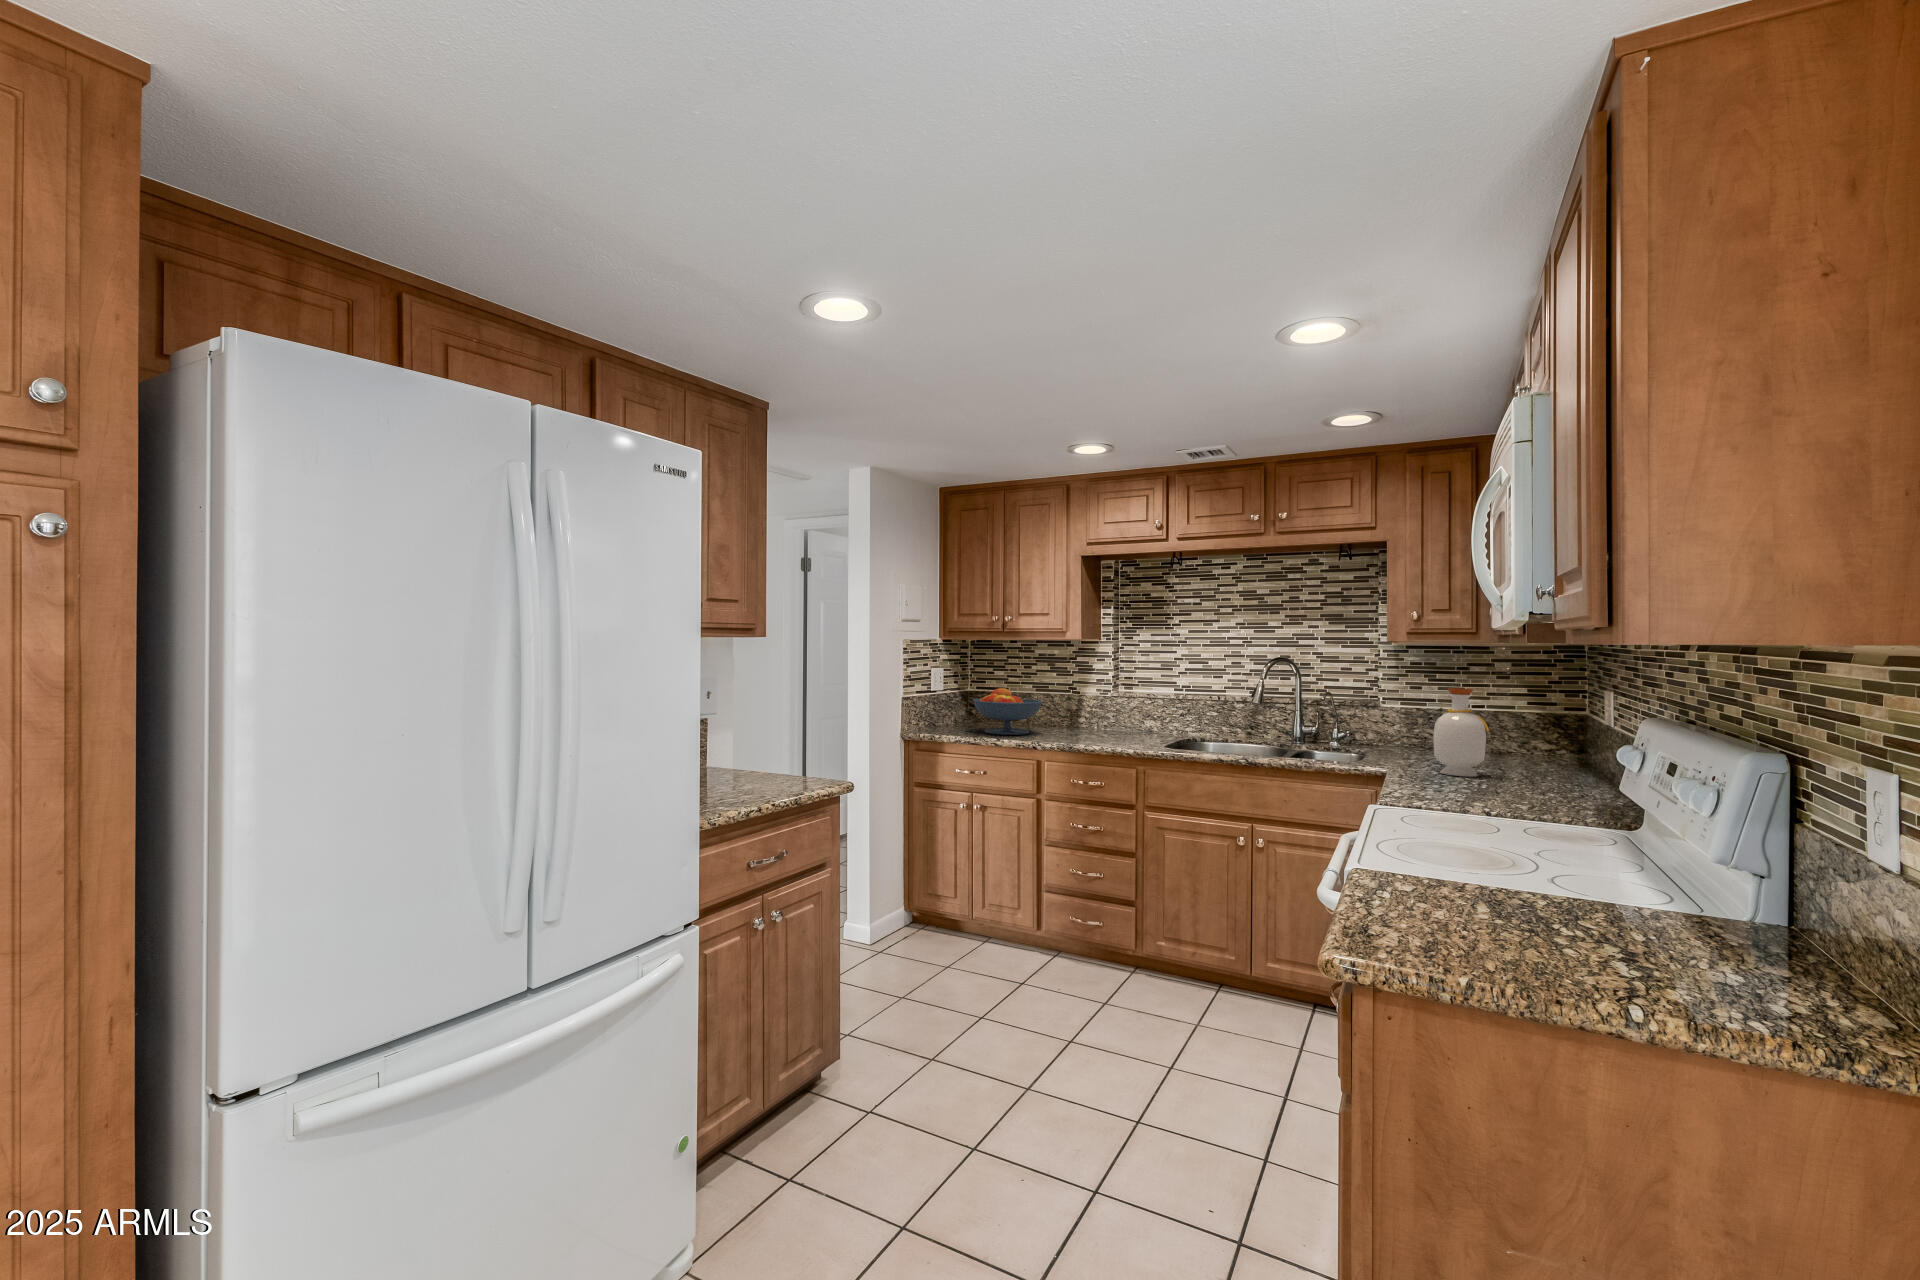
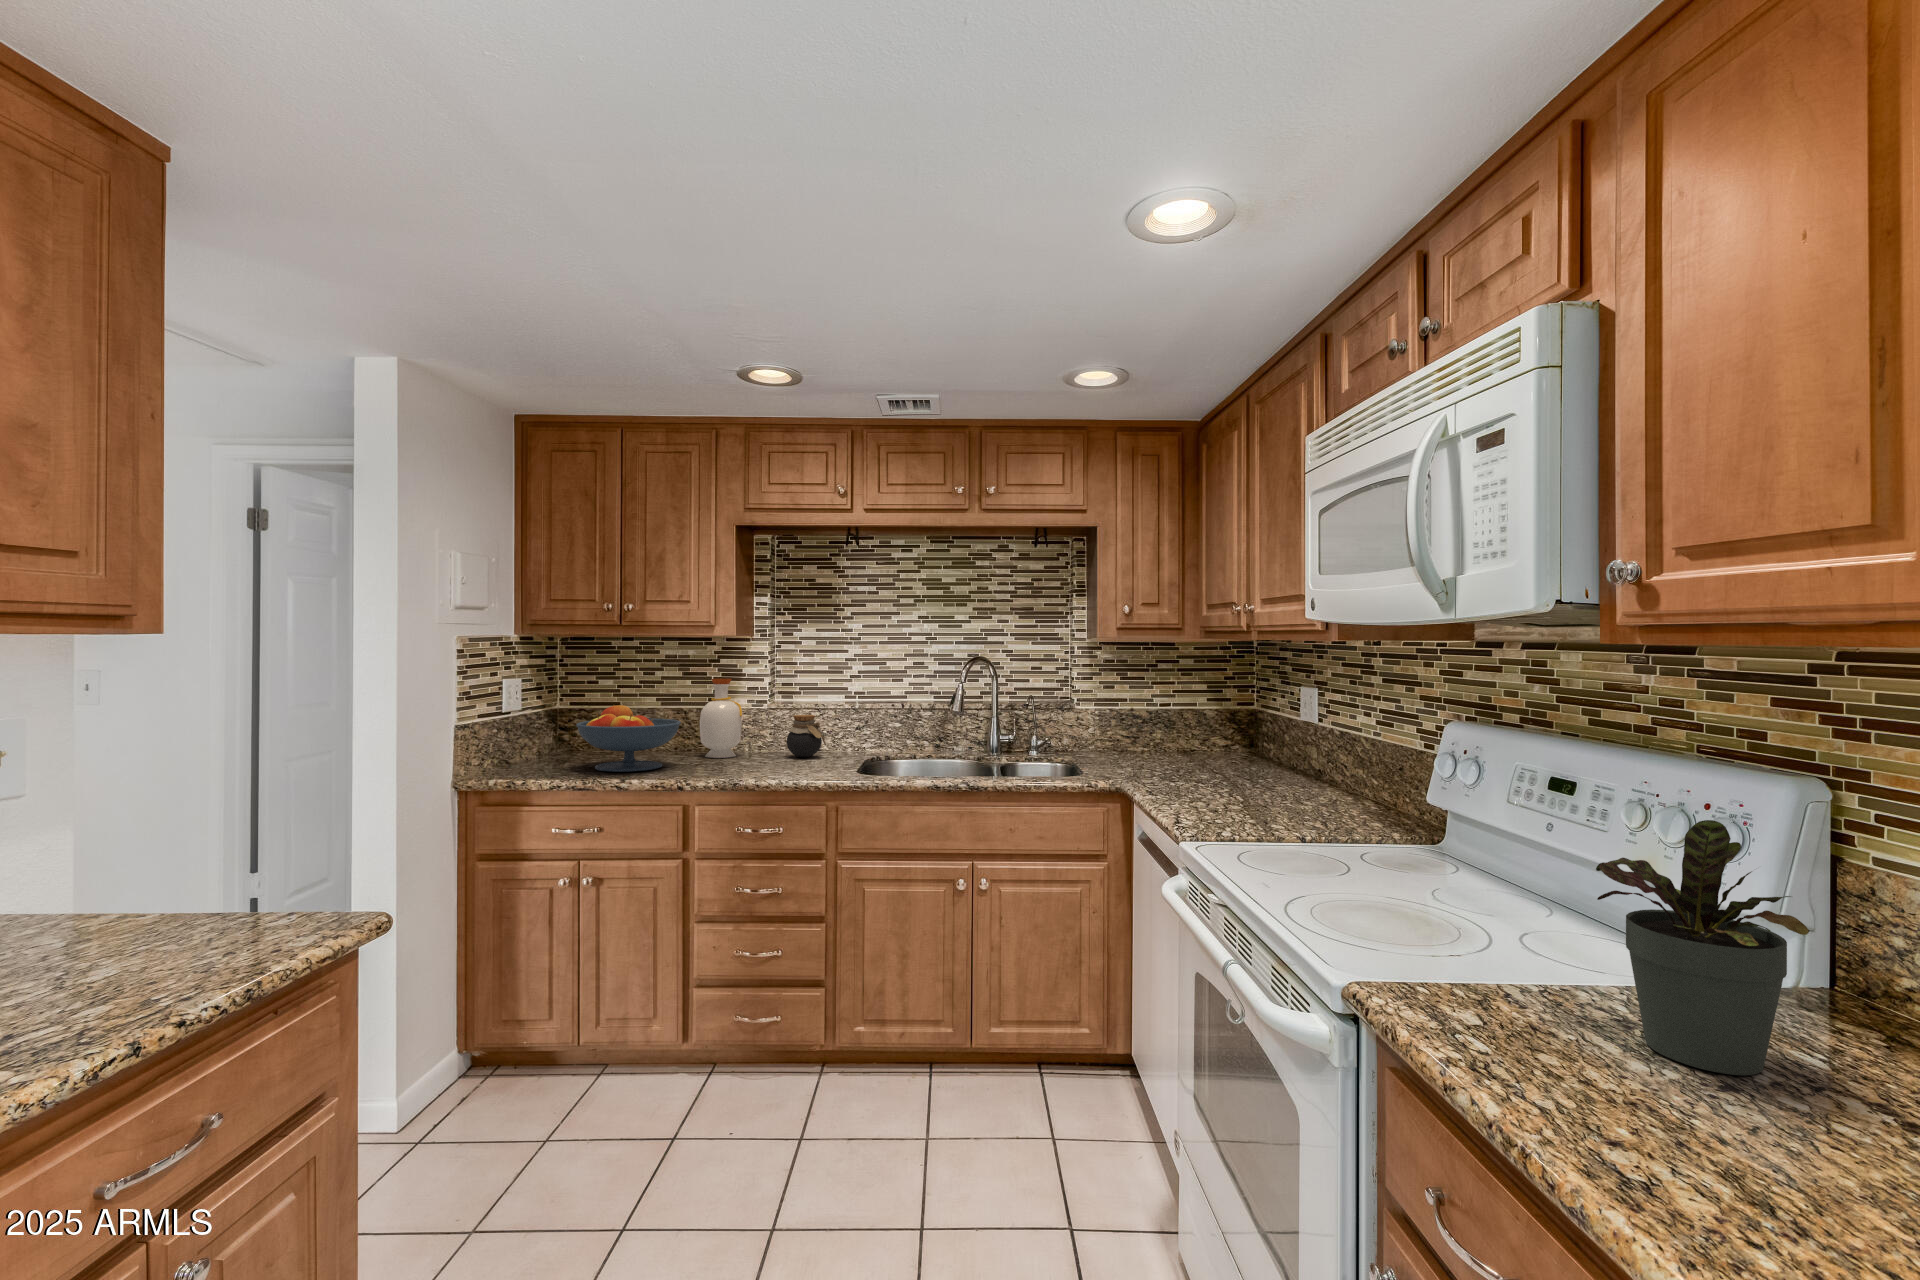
bottle: present [1433,688,1489,777] -> present [700,679,742,758]
jar: none [1124,701,1155,735] -> present [787,715,826,757]
potted plant: none [1479,770,1635,961] -> present [1596,820,1809,1075]

